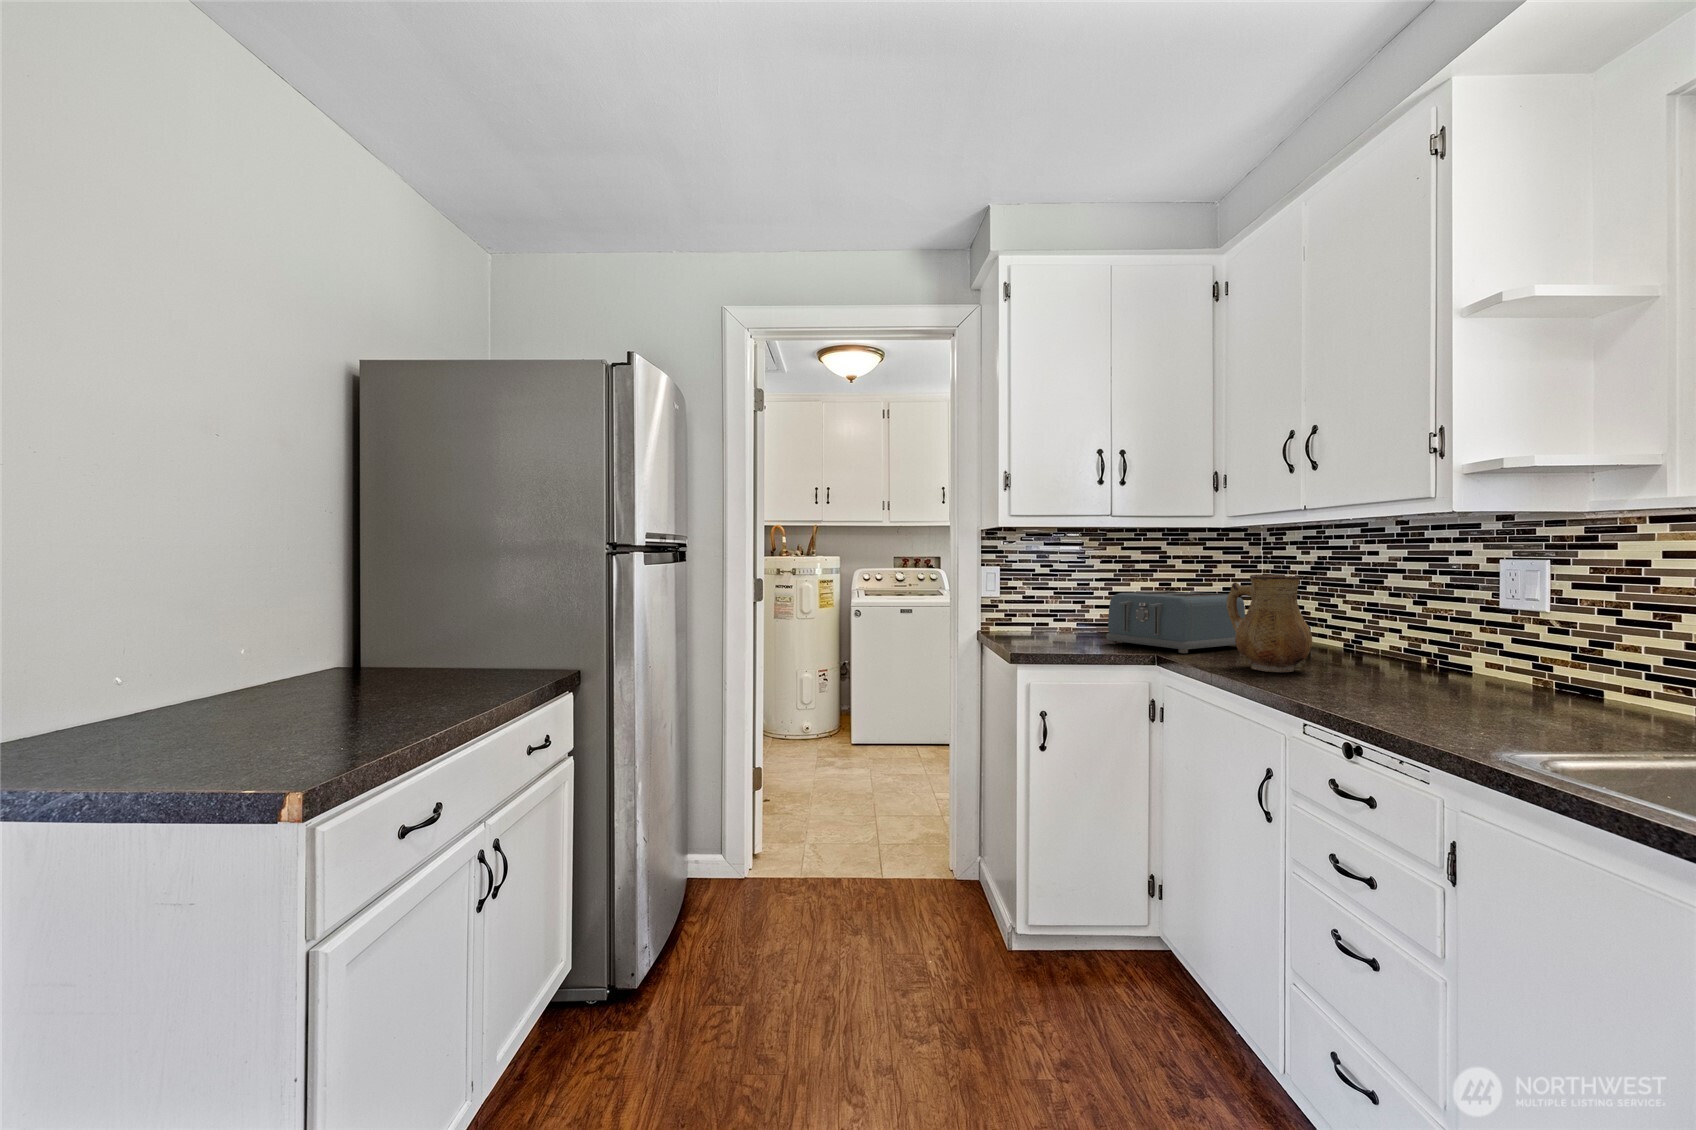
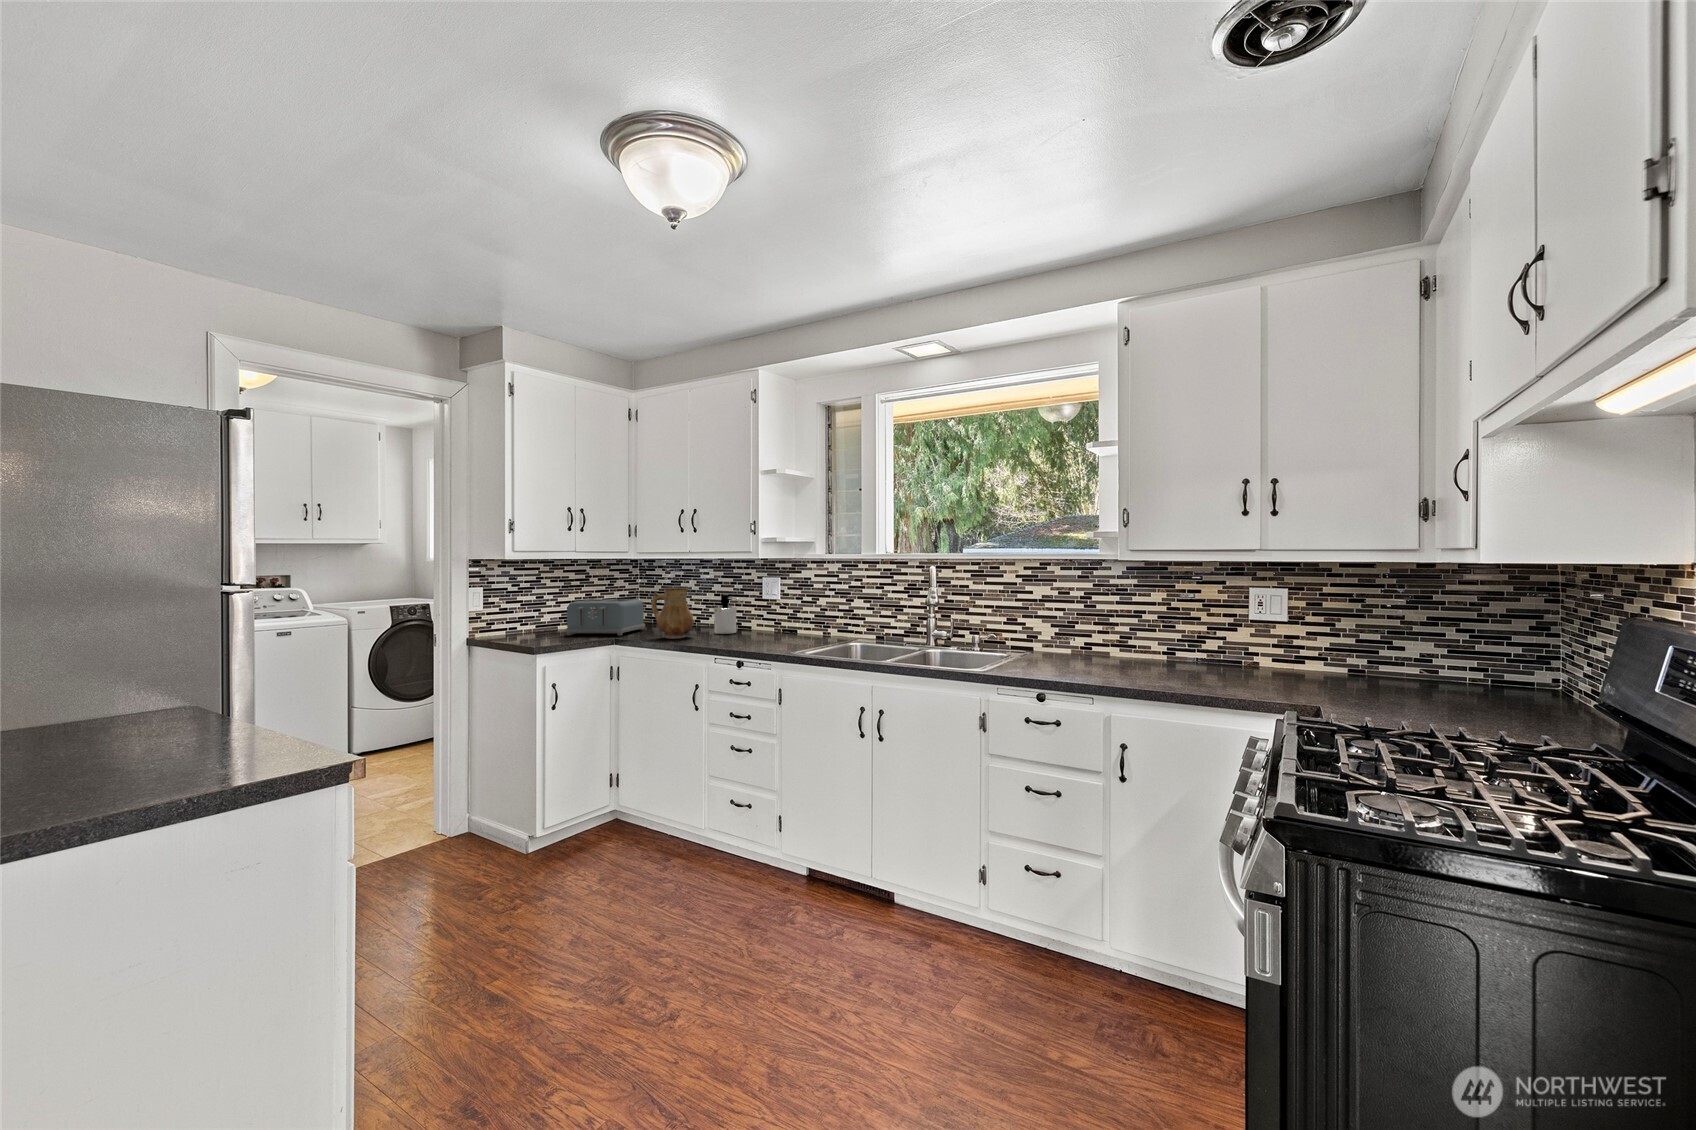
soap dispenser: none [1372,594,1435,675] -> present [714,595,741,634]

